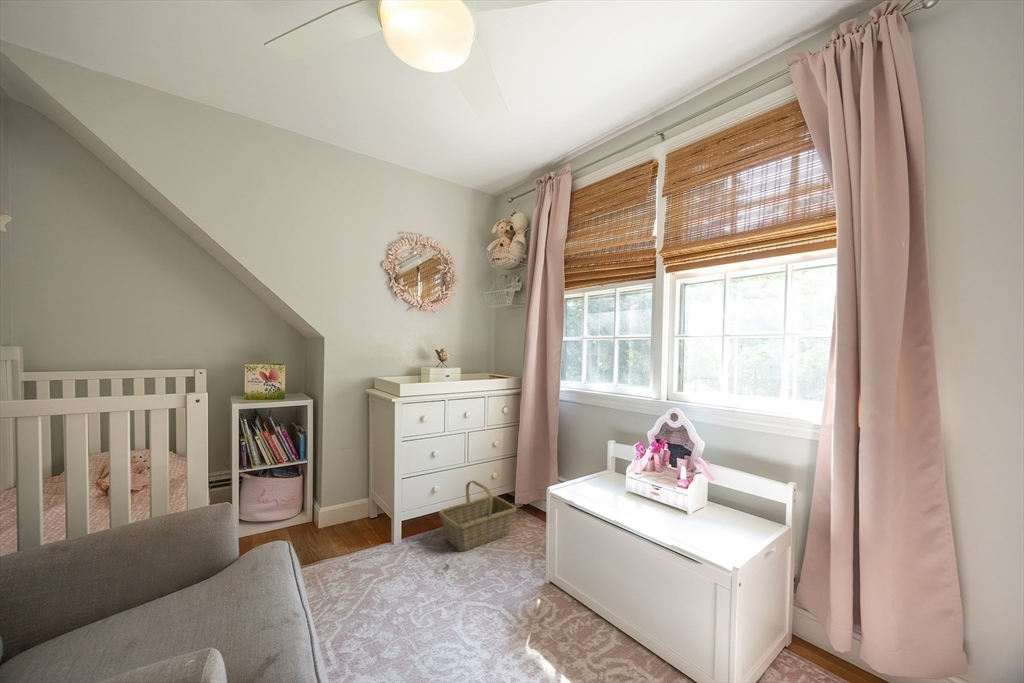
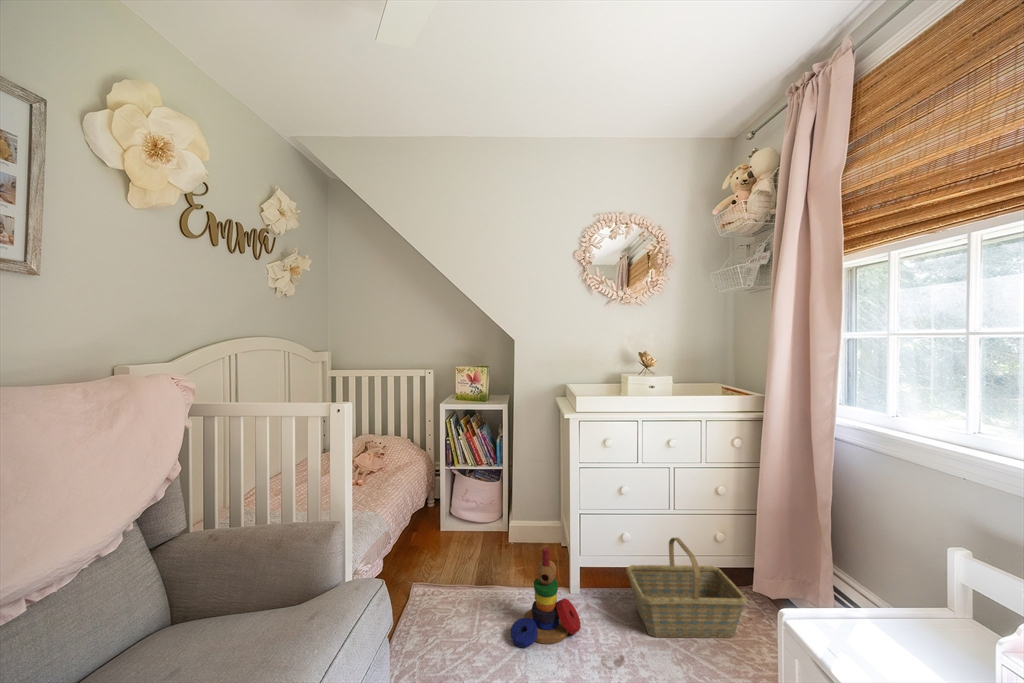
stacking toy: none [360,510,414,594] -> present [511,548,581,647]

